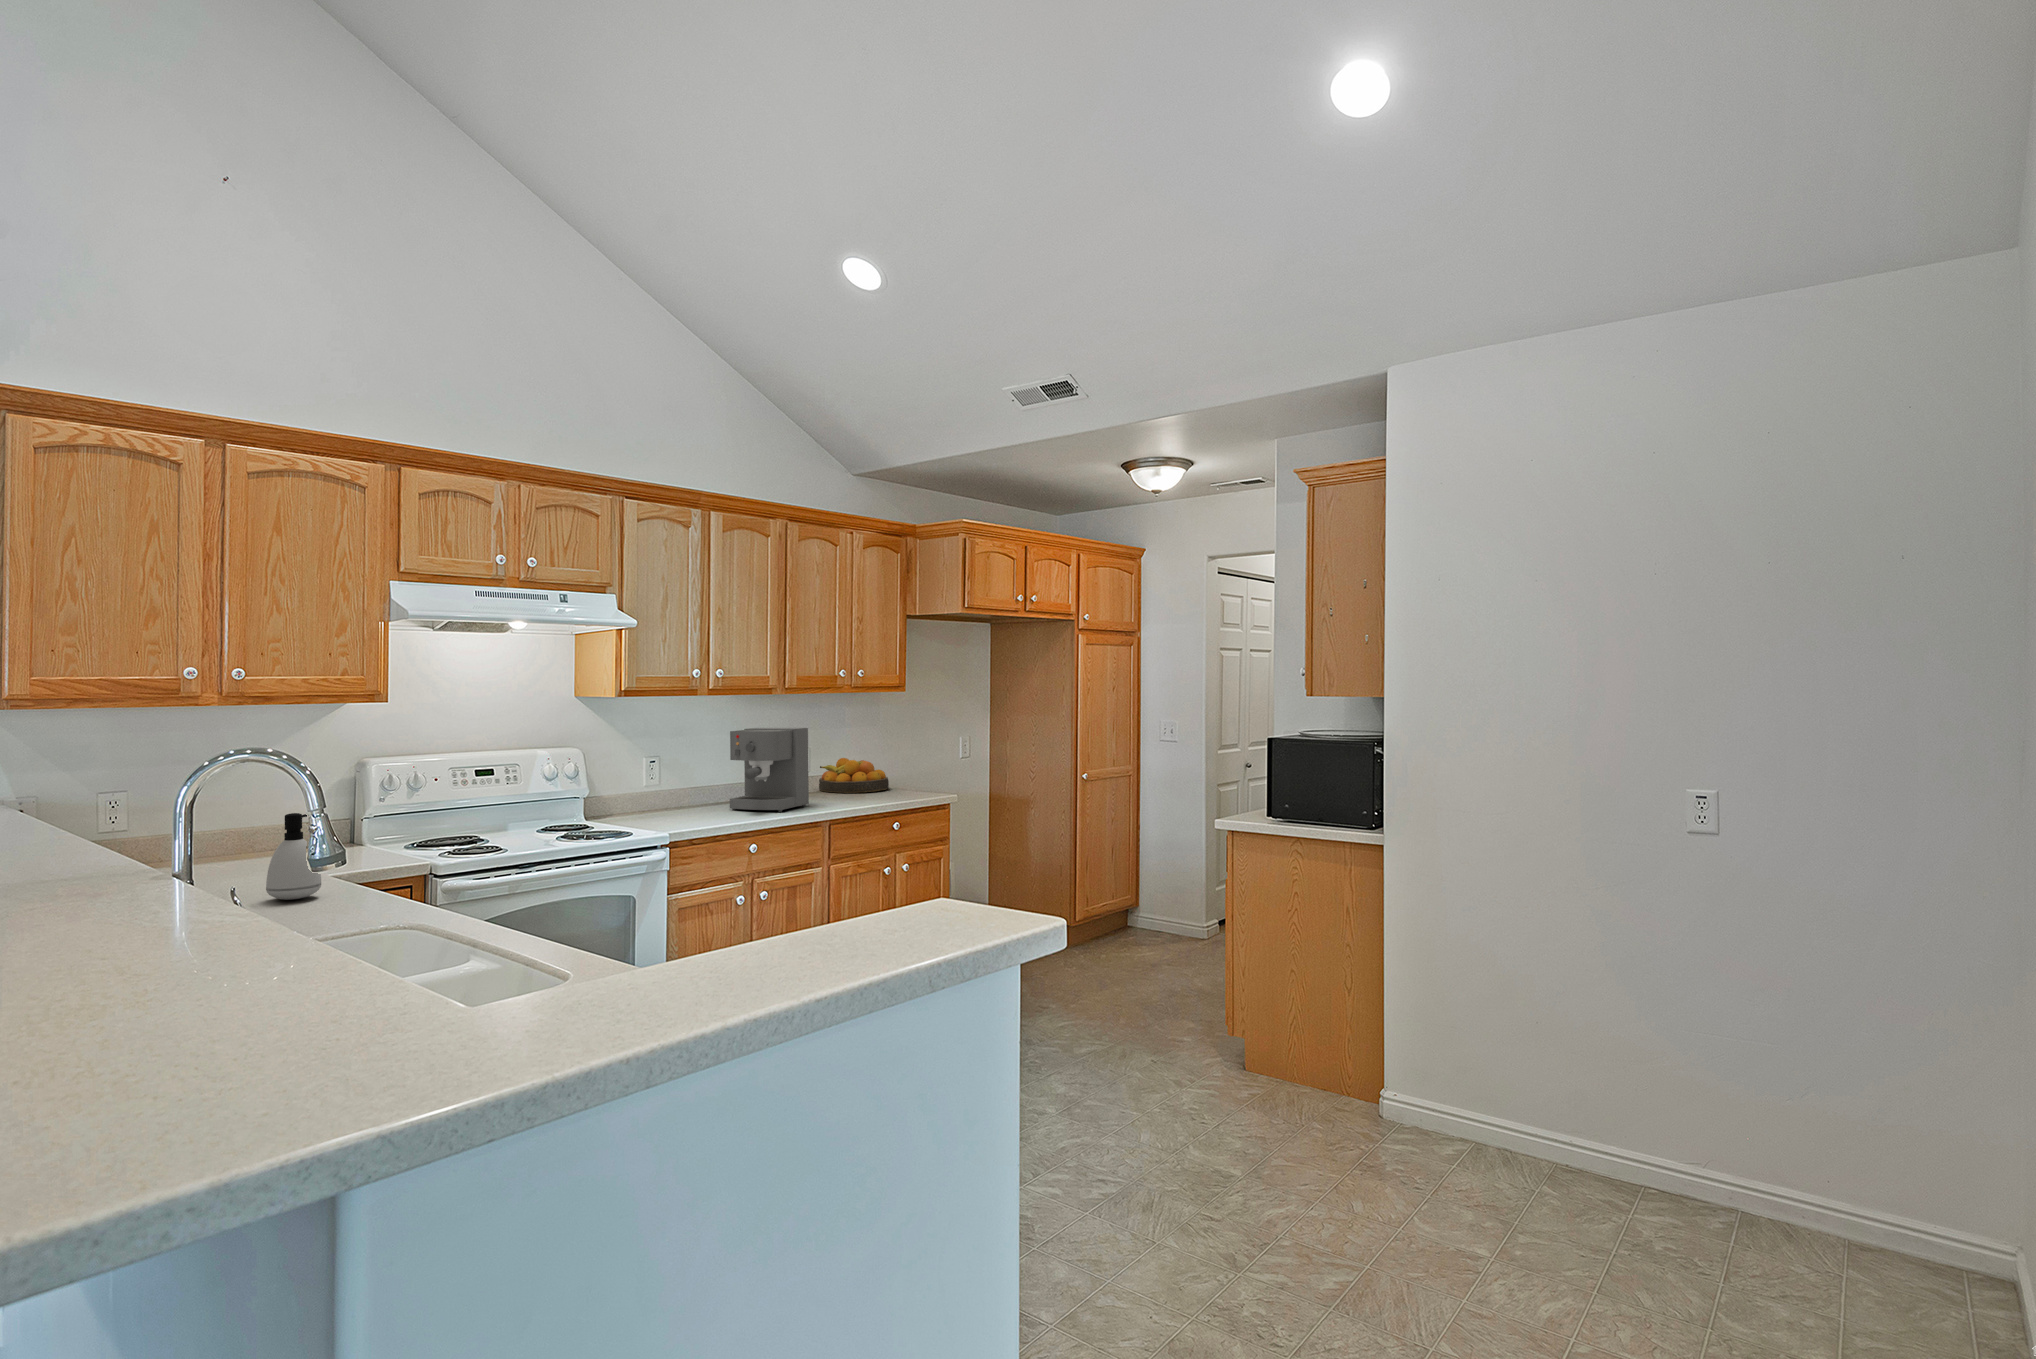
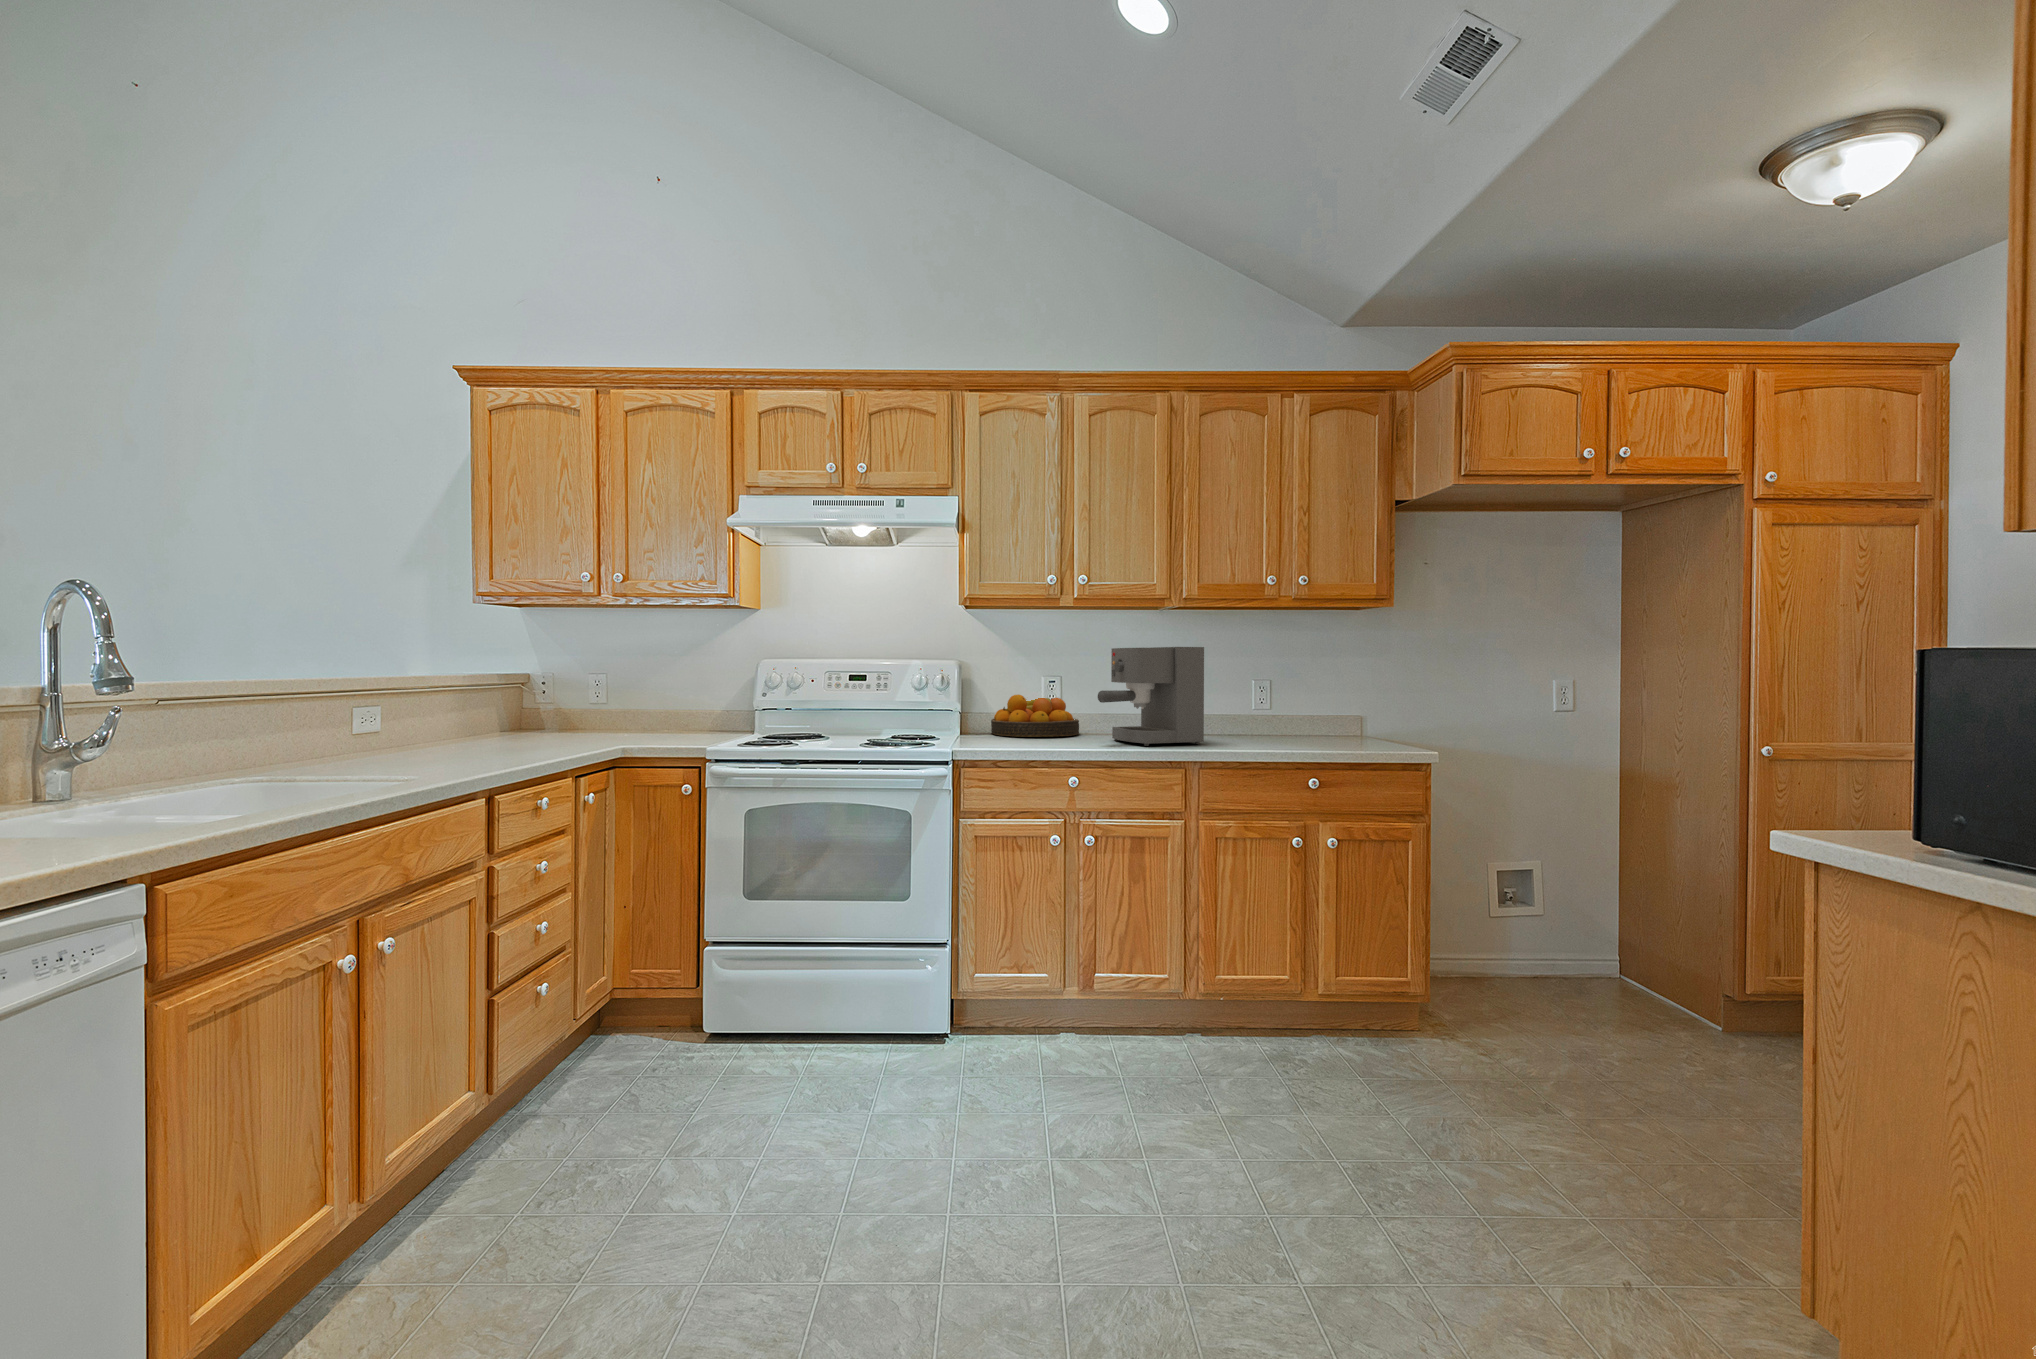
fruit bowl: present [819,758,889,793] -> present [991,695,1079,737]
soap dispenser: present [266,813,321,900] -> none [496,683,541,757]

